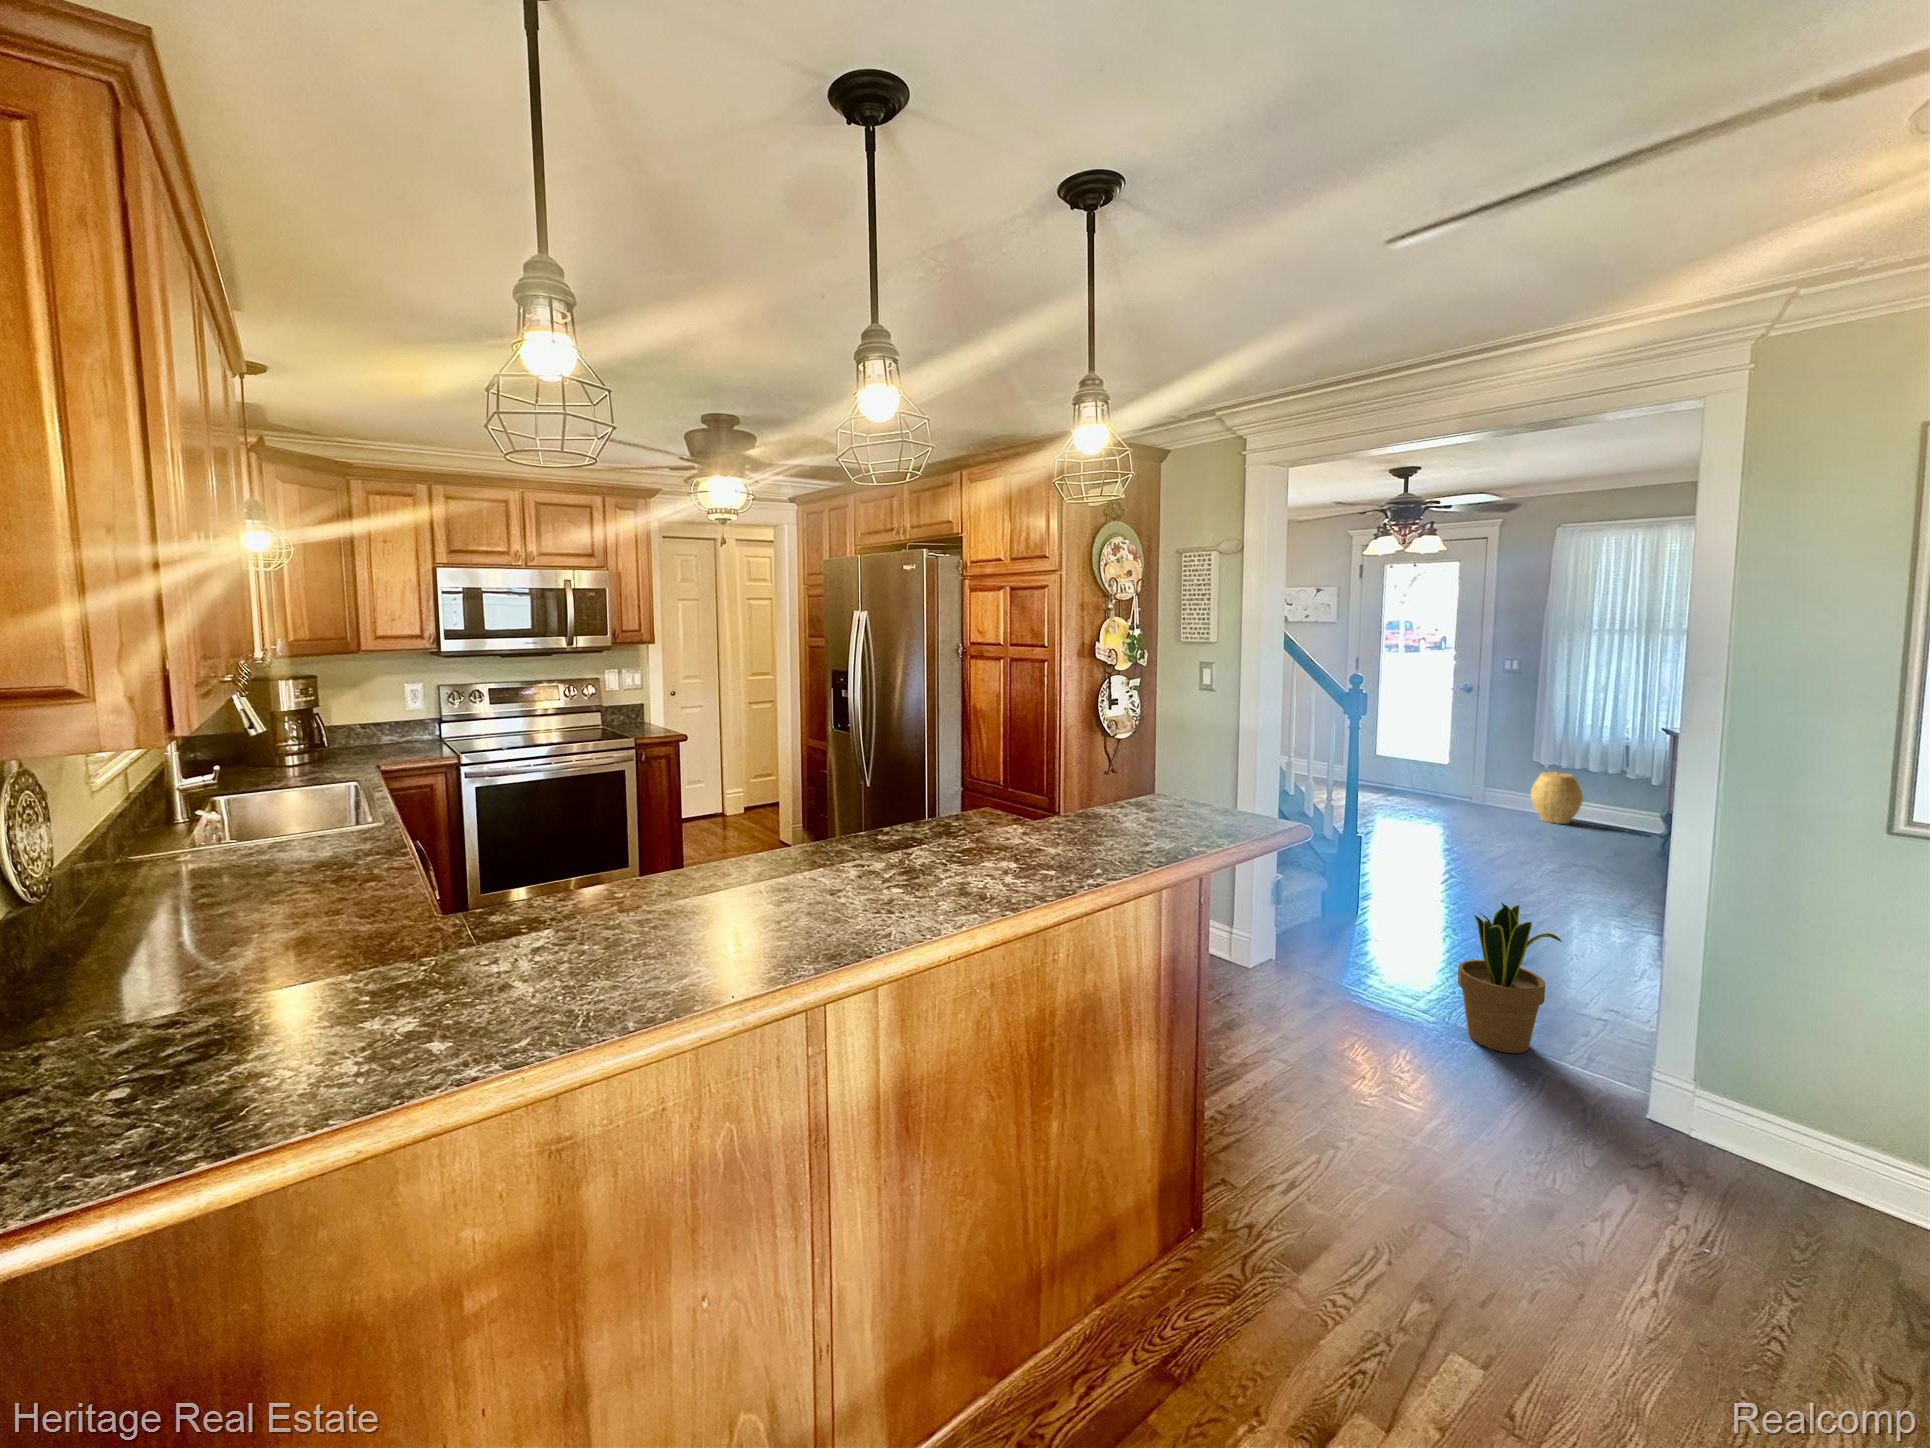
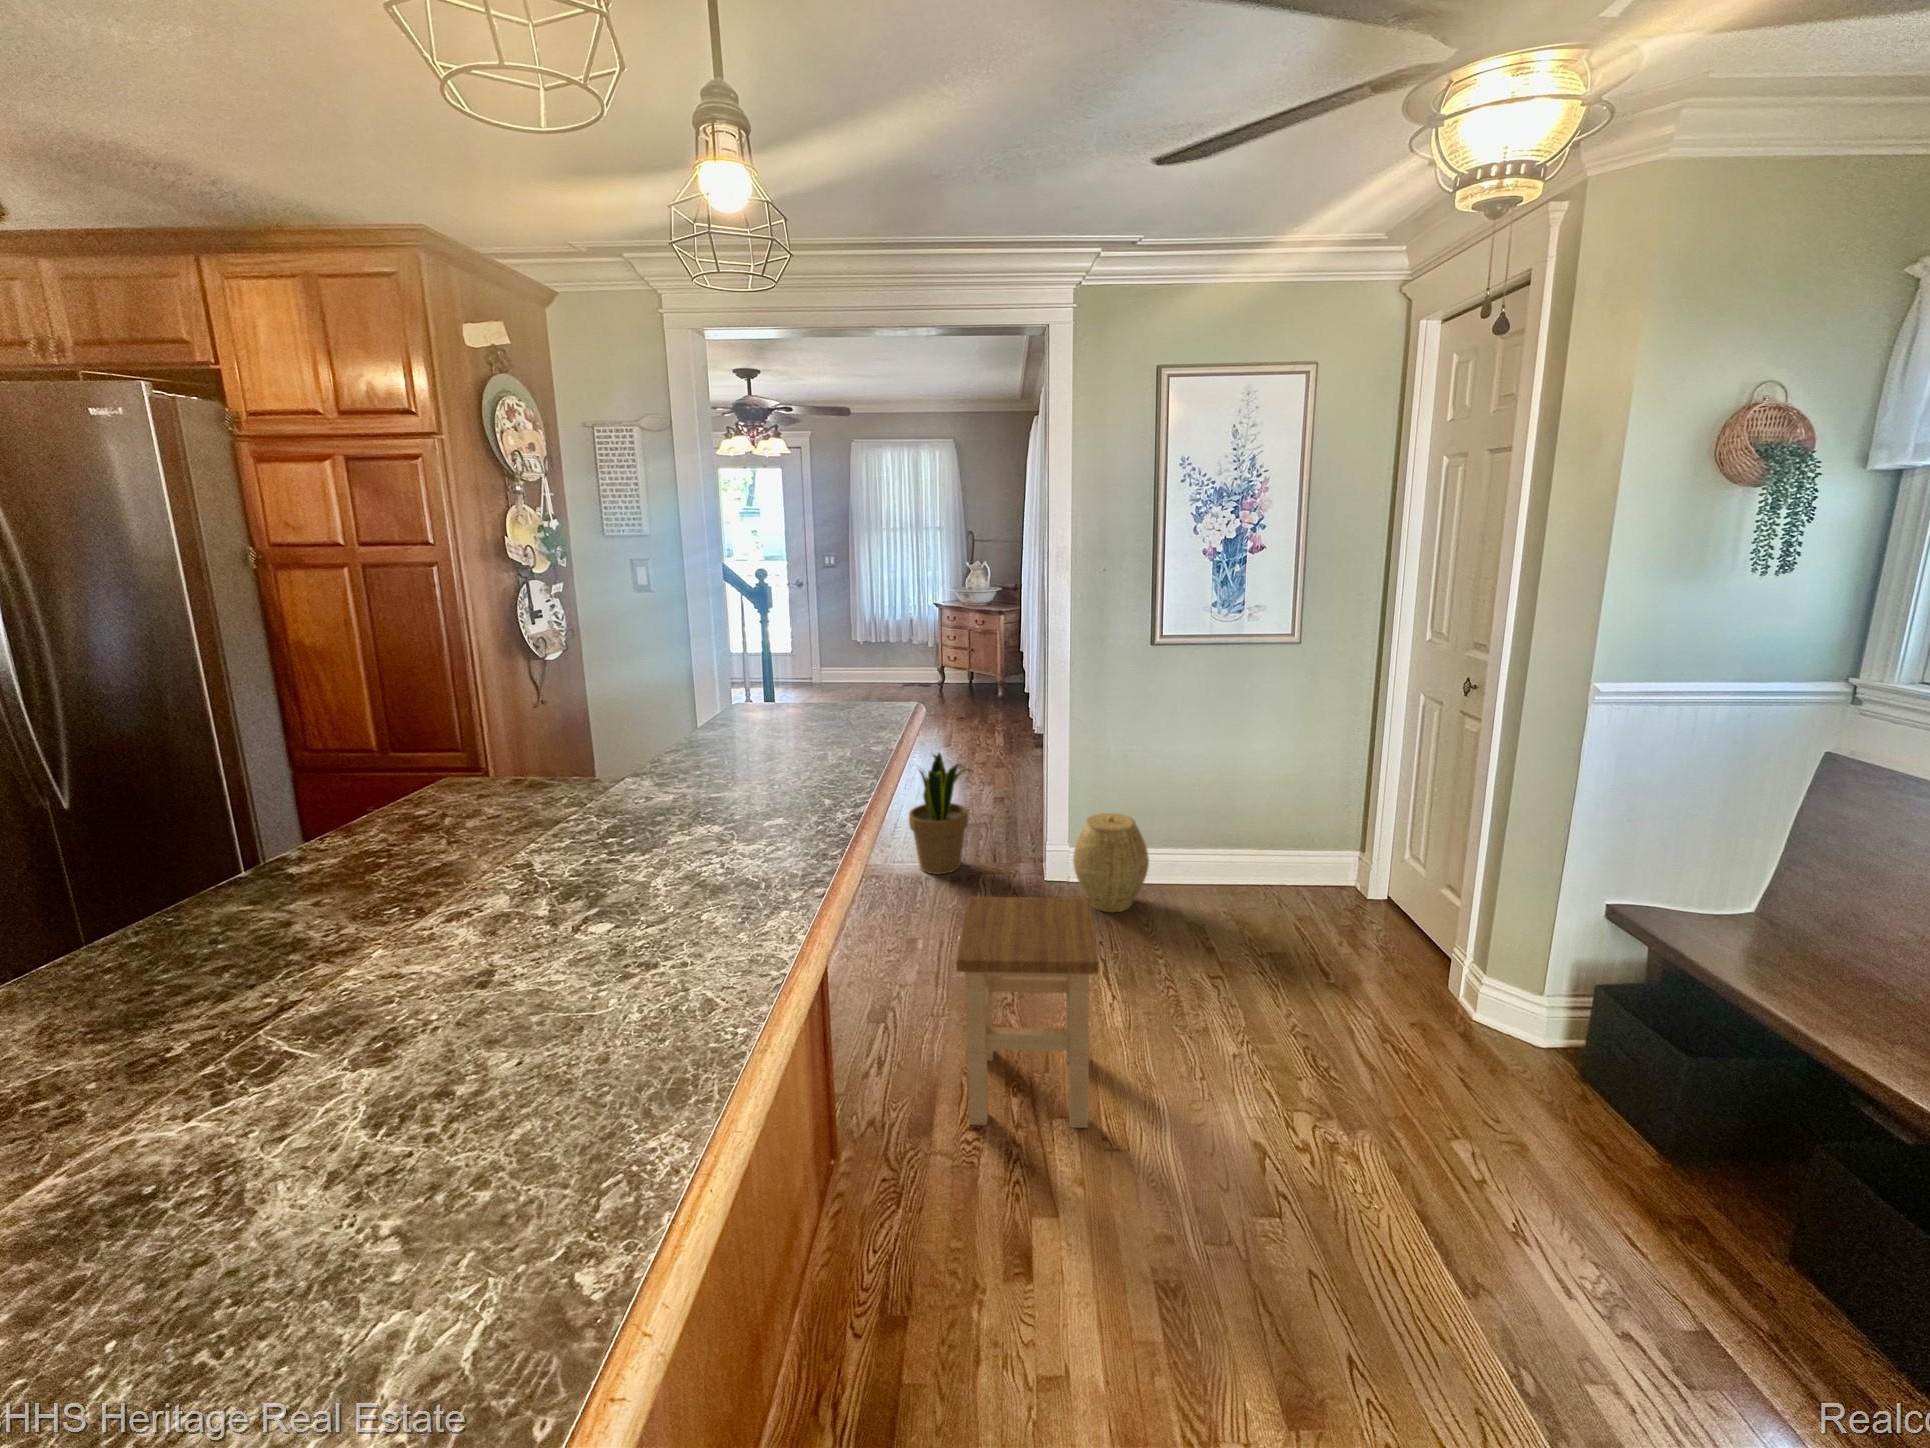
woven basket: present [1531,772,1583,824] -> present [1073,813,1149,912]
stool: none [1340,1054,1579,1393] -> present [956,896,1099,1128]

